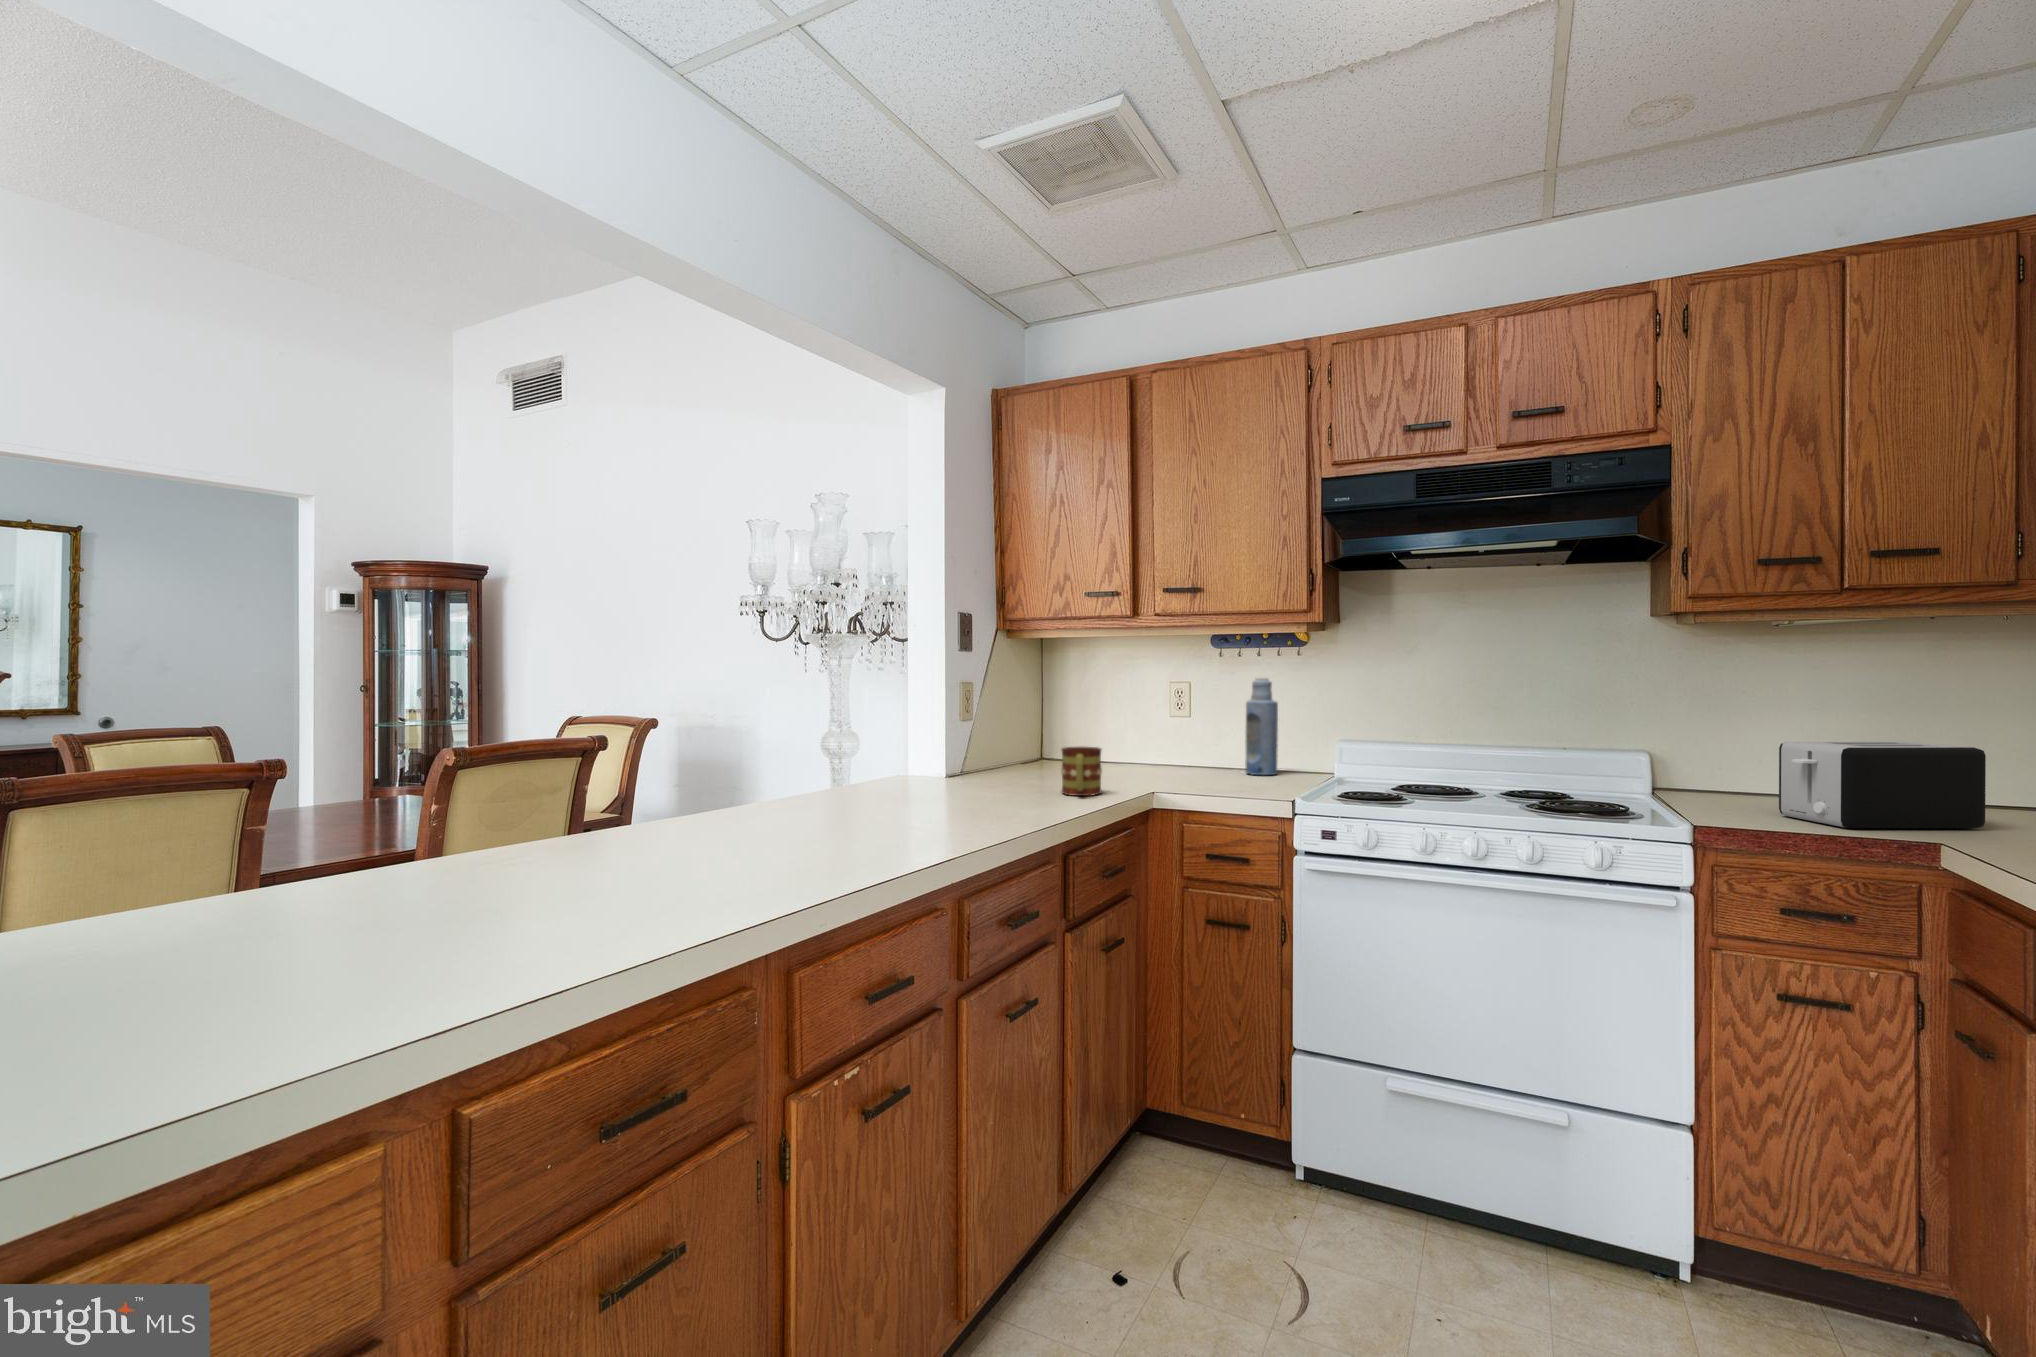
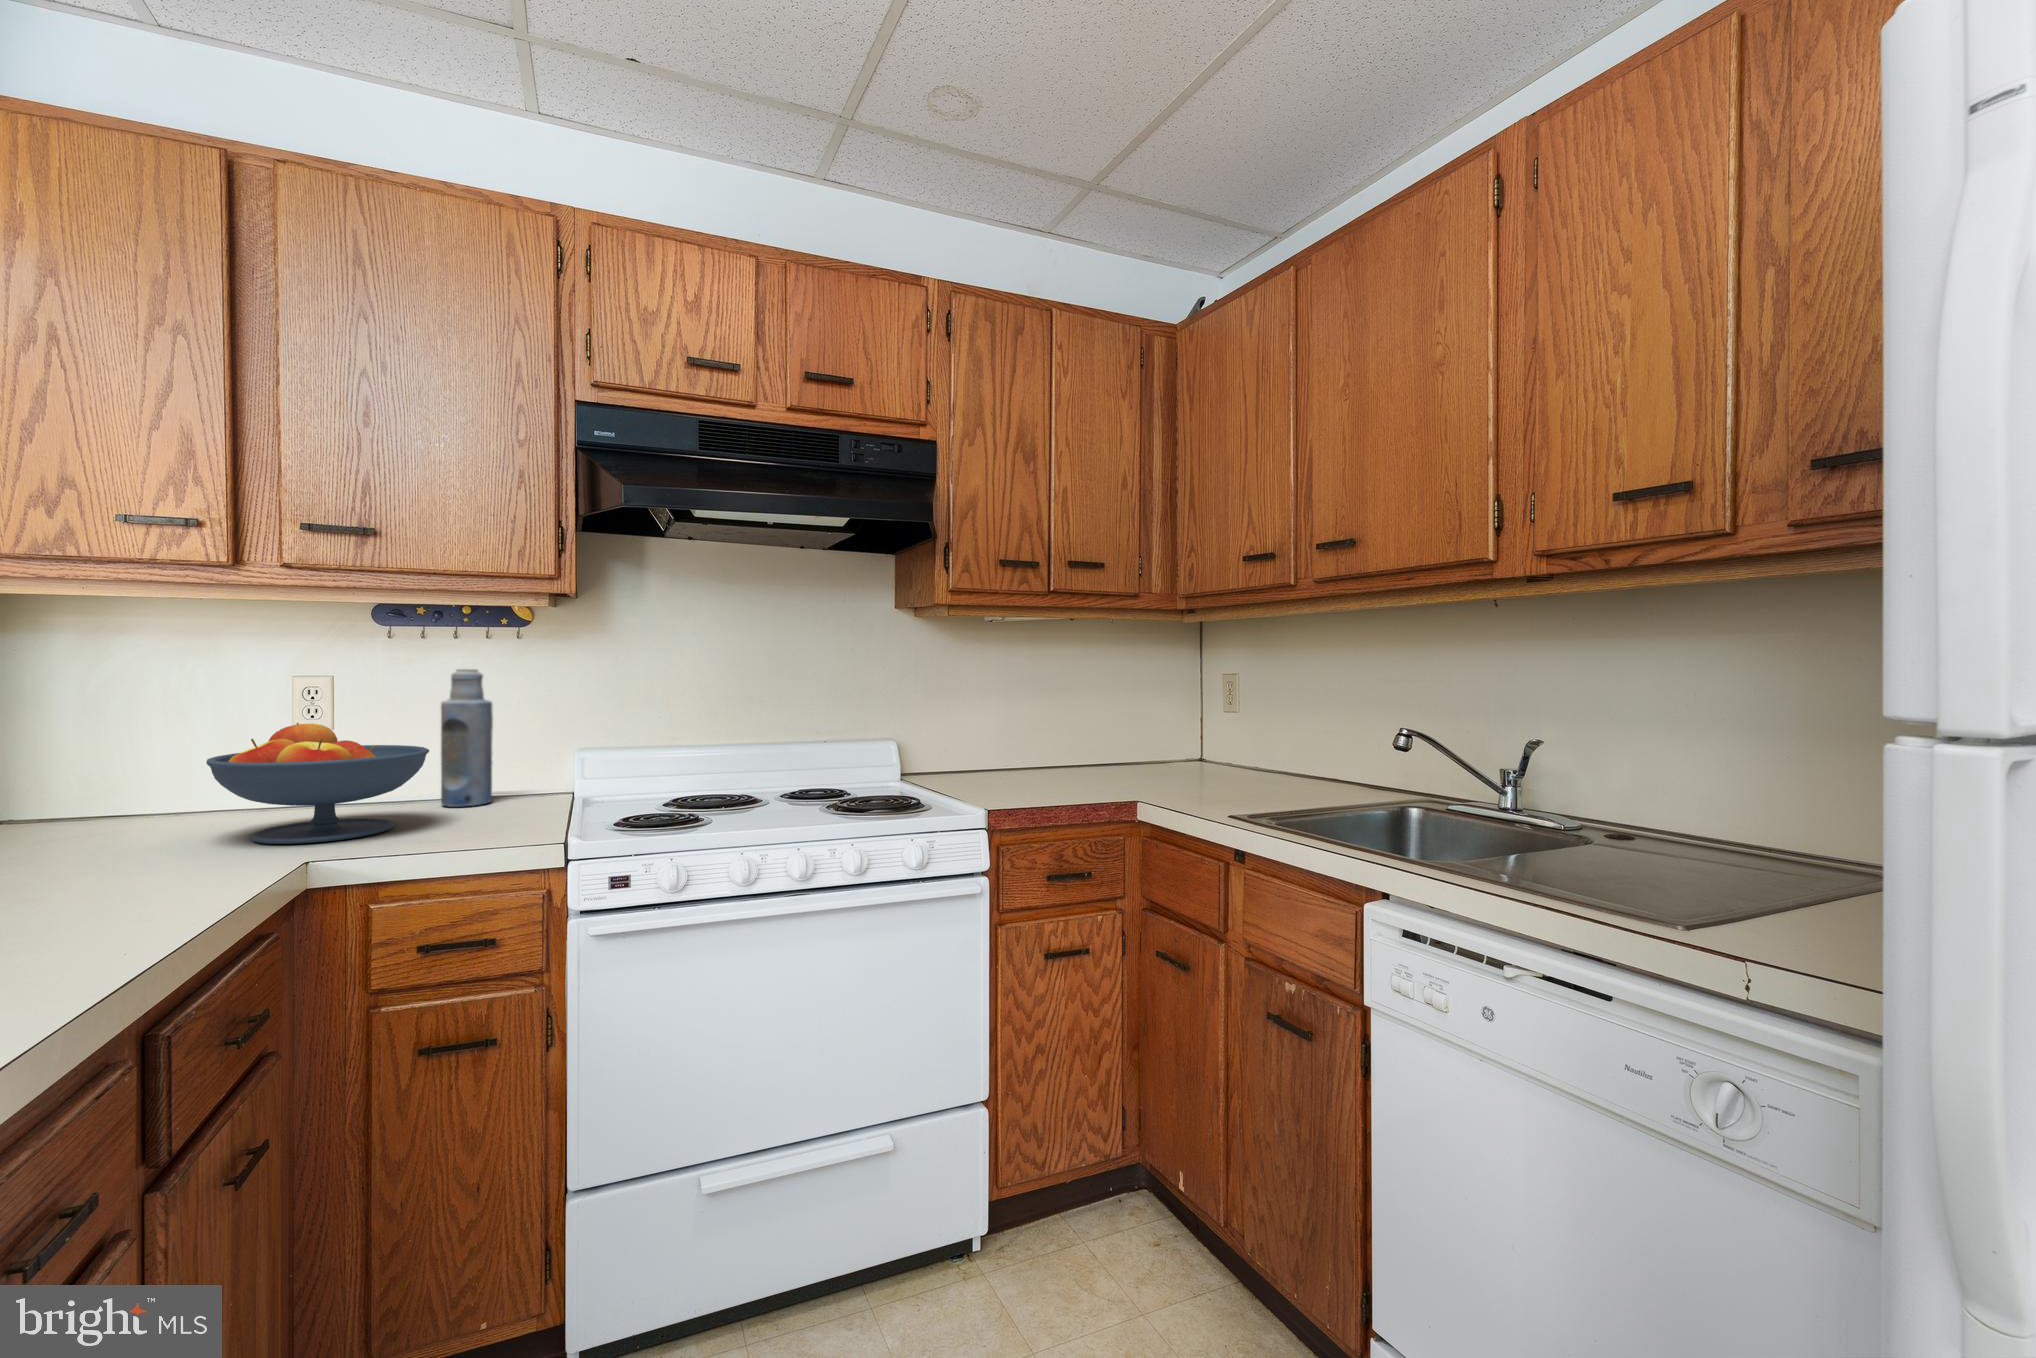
fruit bowl: none [1120,711,1230,784] -> present [206,723,429,844]
toaster: present [1779,741,1986,828] -> none [1014,718,1129,794]
mug: present [1062,747,1102,796] -> none [70,798,182,901]

